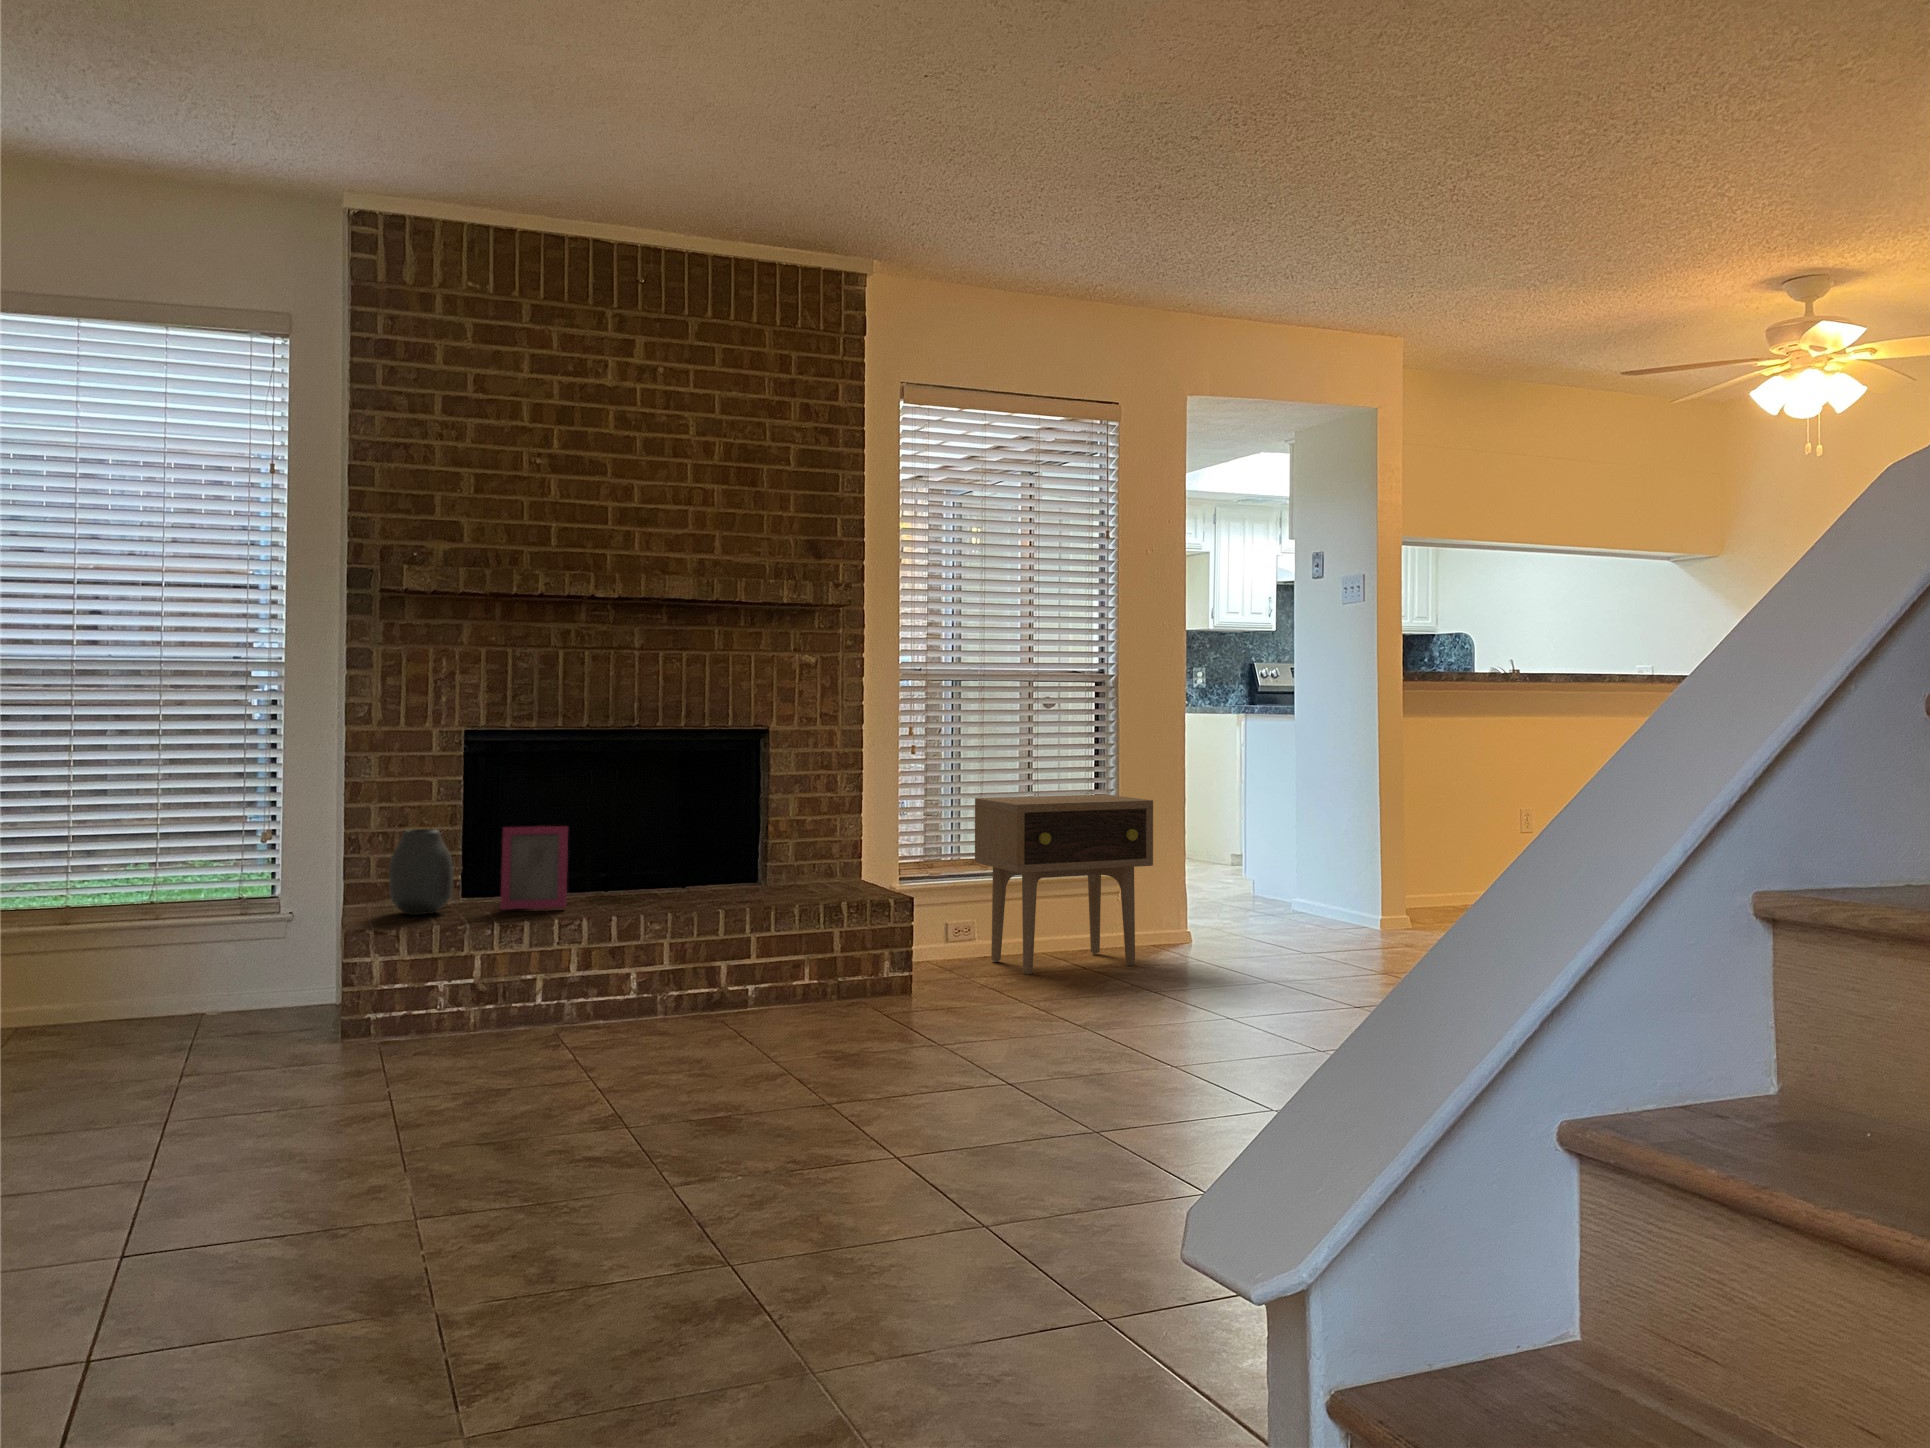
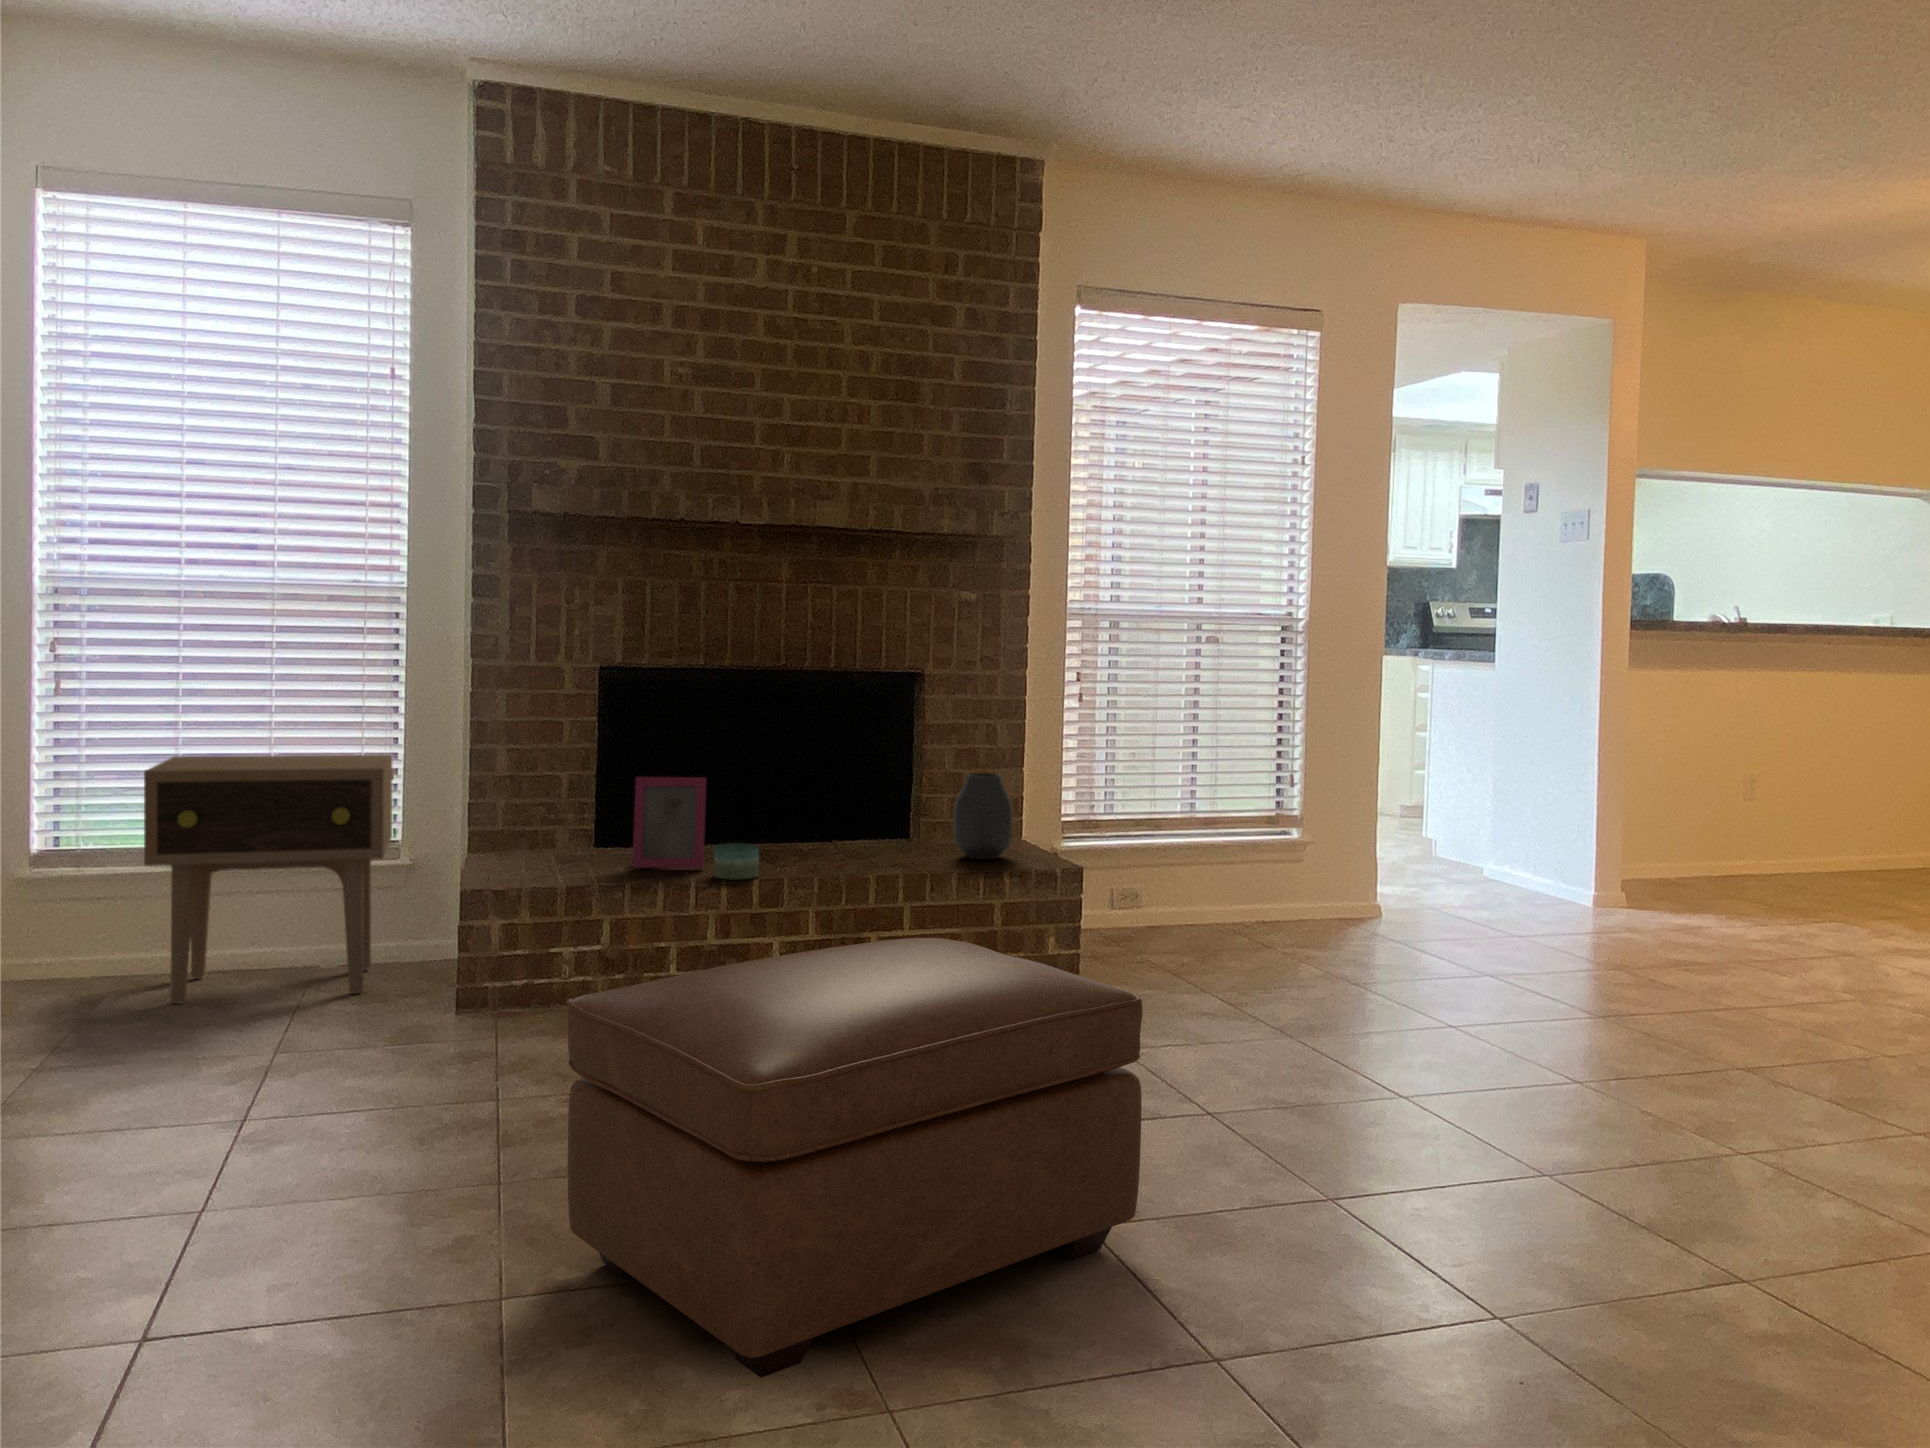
side table: present [975,794,1153,974] -> present [144,755,392,1004]
vase: present [389,829,453,915] -> present [953,773,1013,859]
candle: none [576,884,618,916] -> present [714,843,759,879]
ottoman: none [455,934,938,1268] -> present [566,938,1143,1378]

